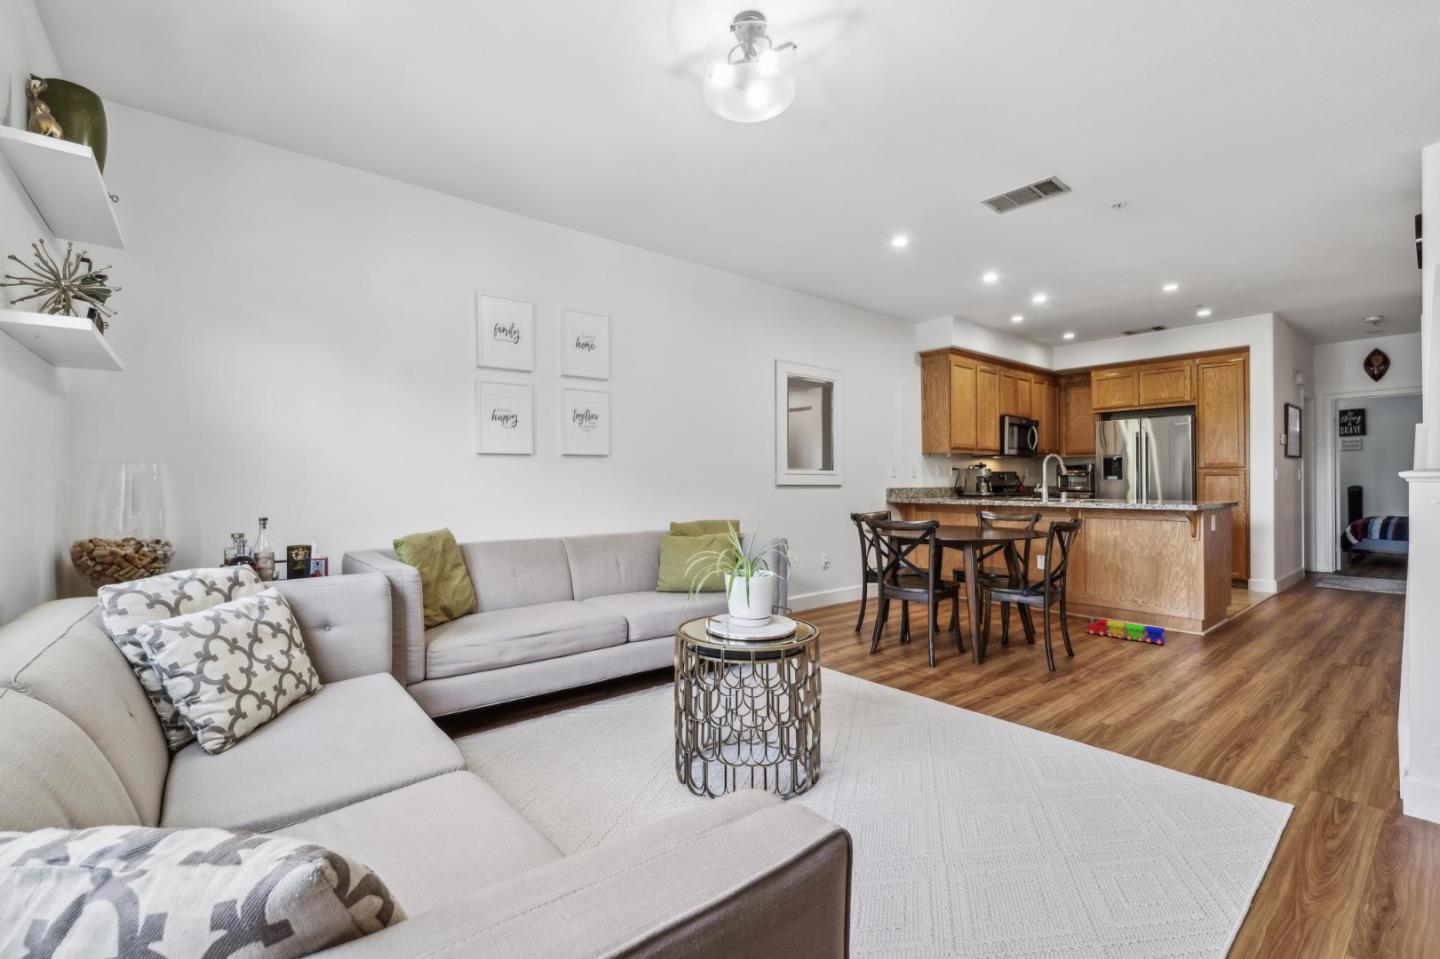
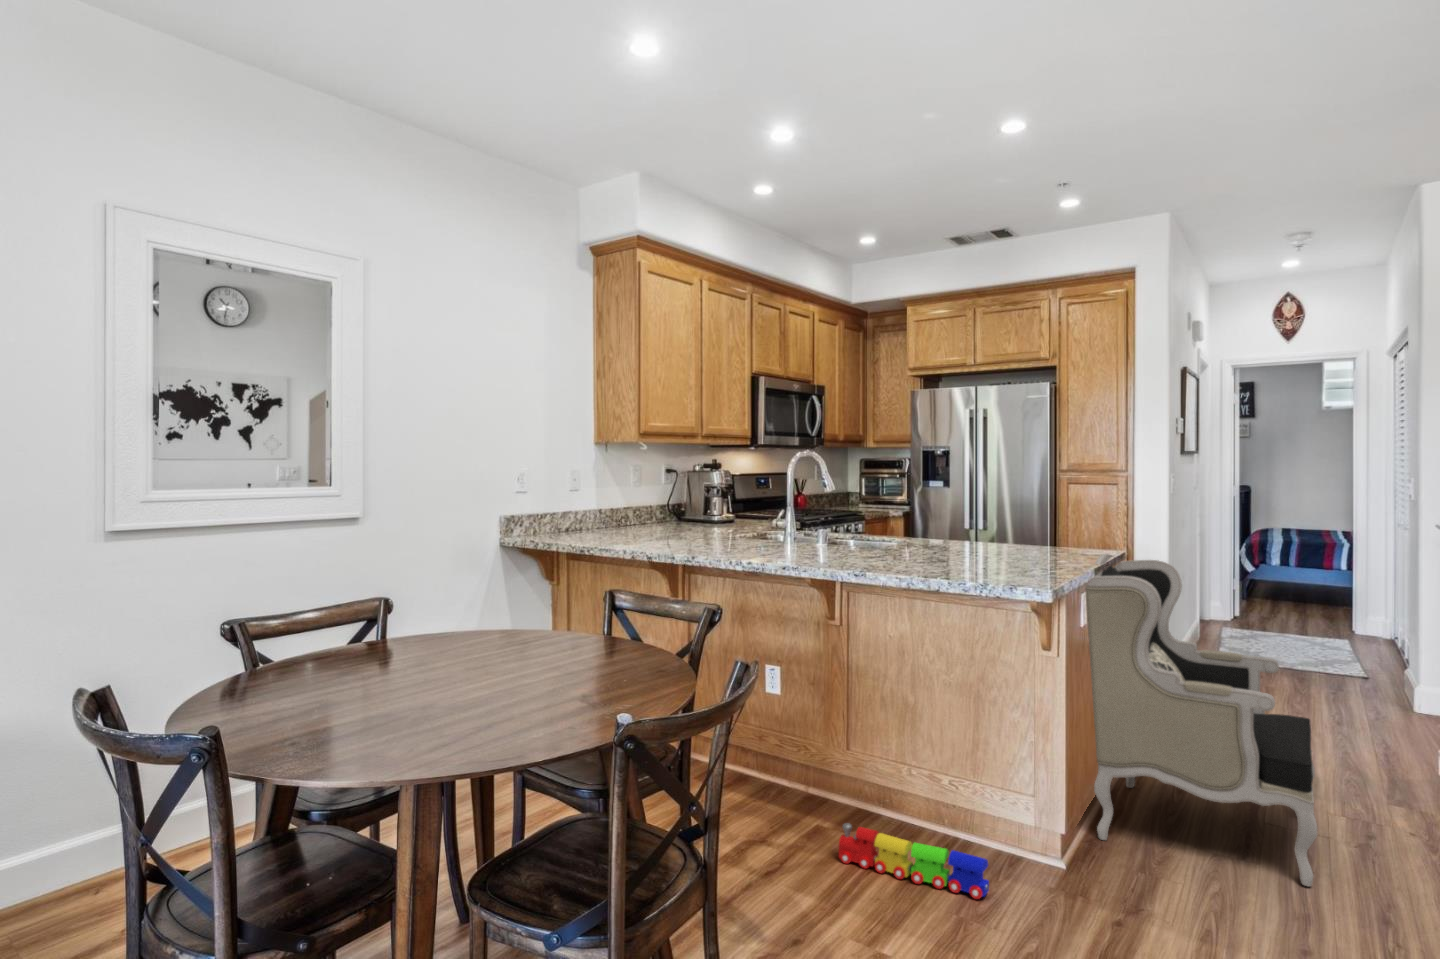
armchair: none [1214,502,1350,651] -> present [1085,554,1317,886]

